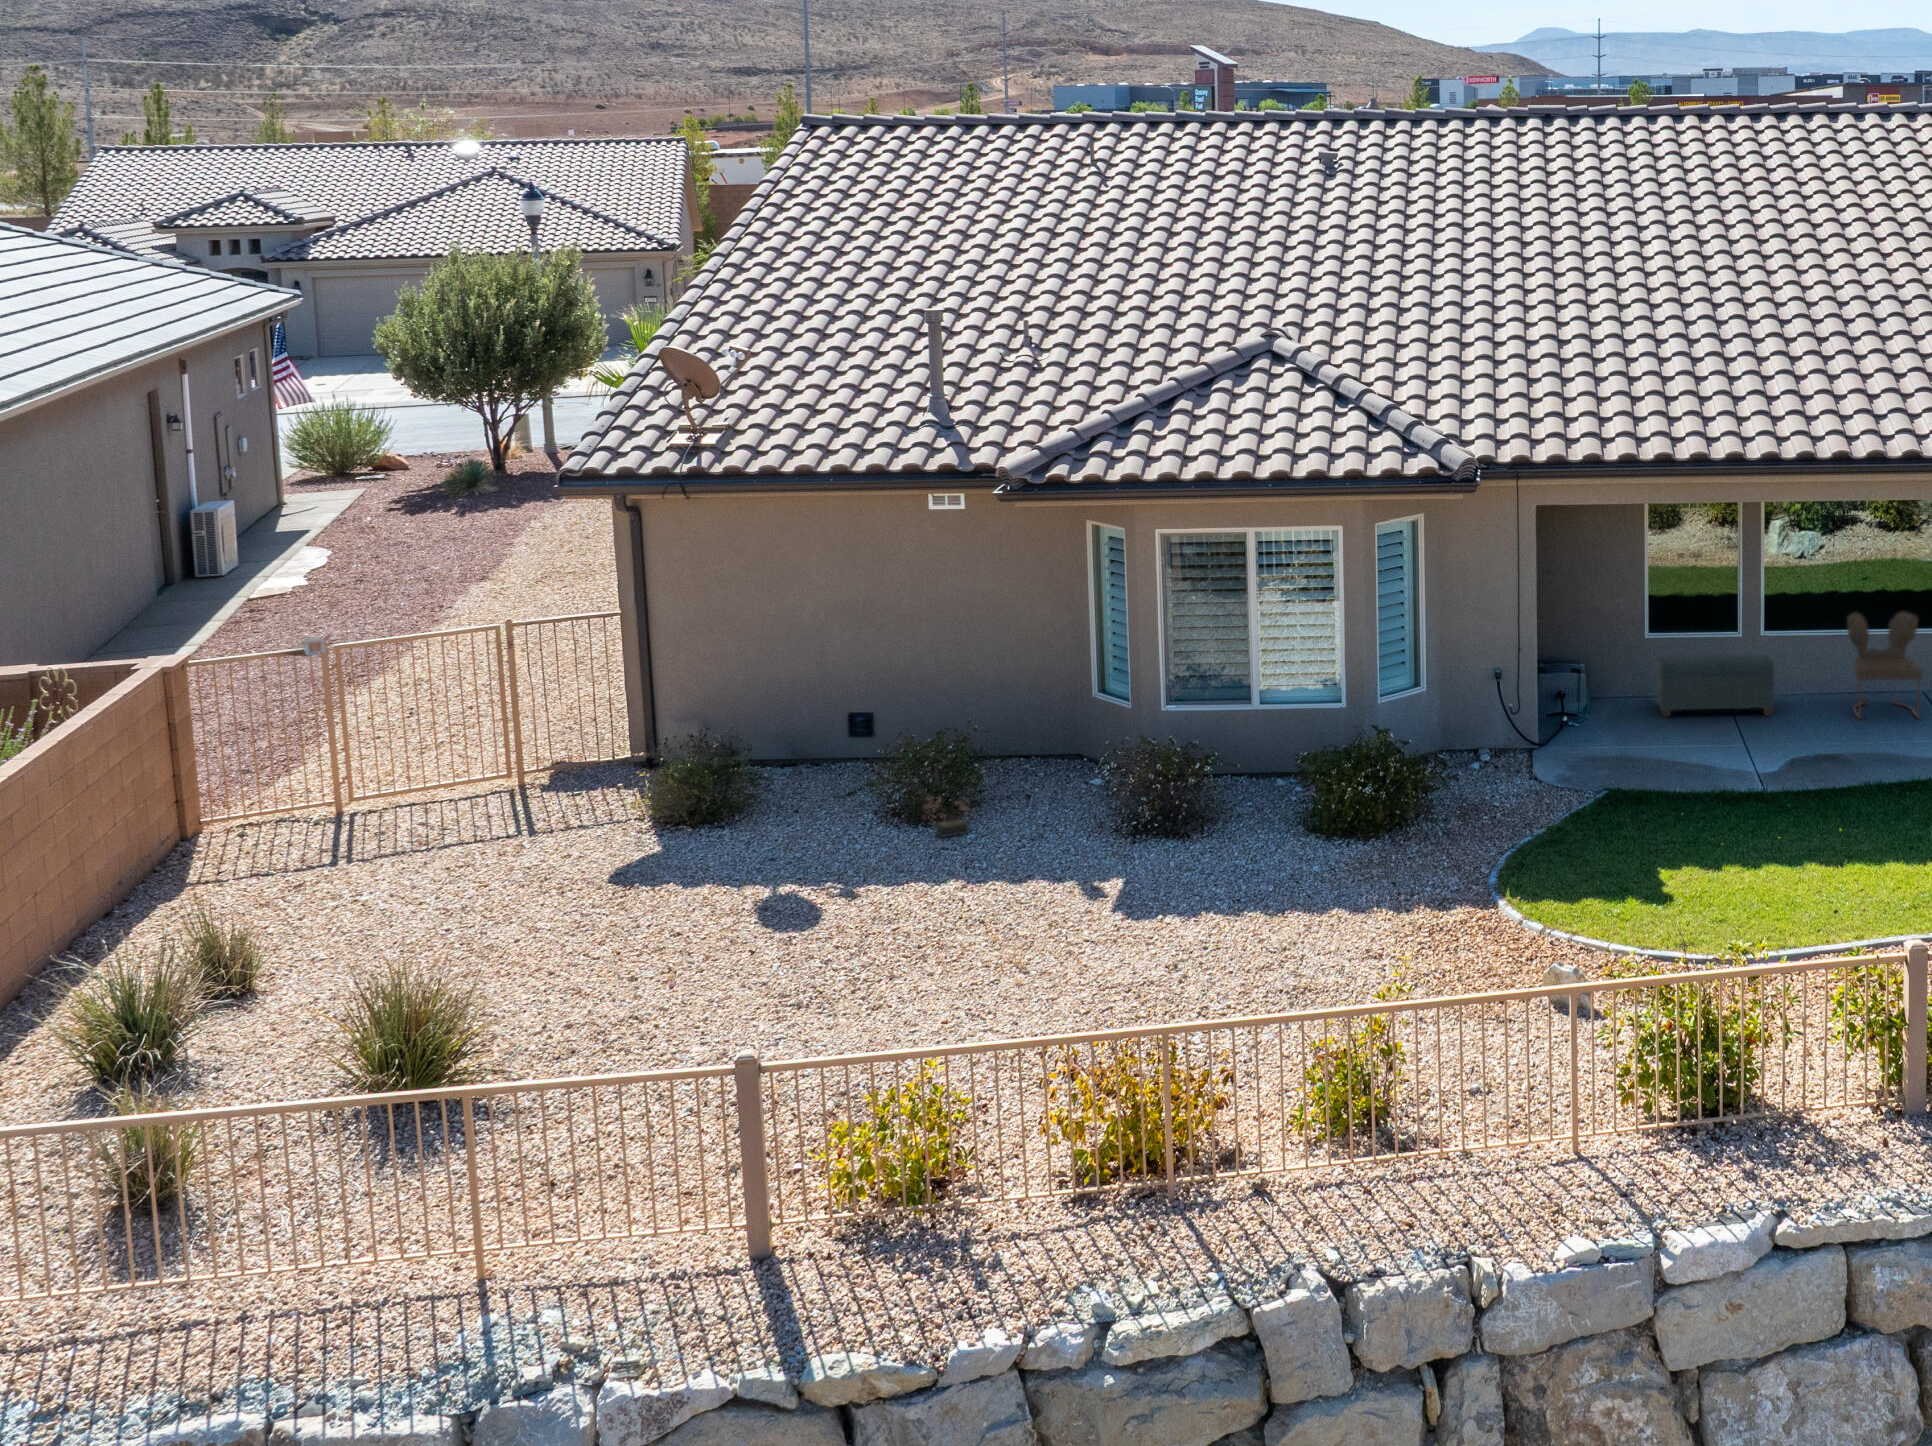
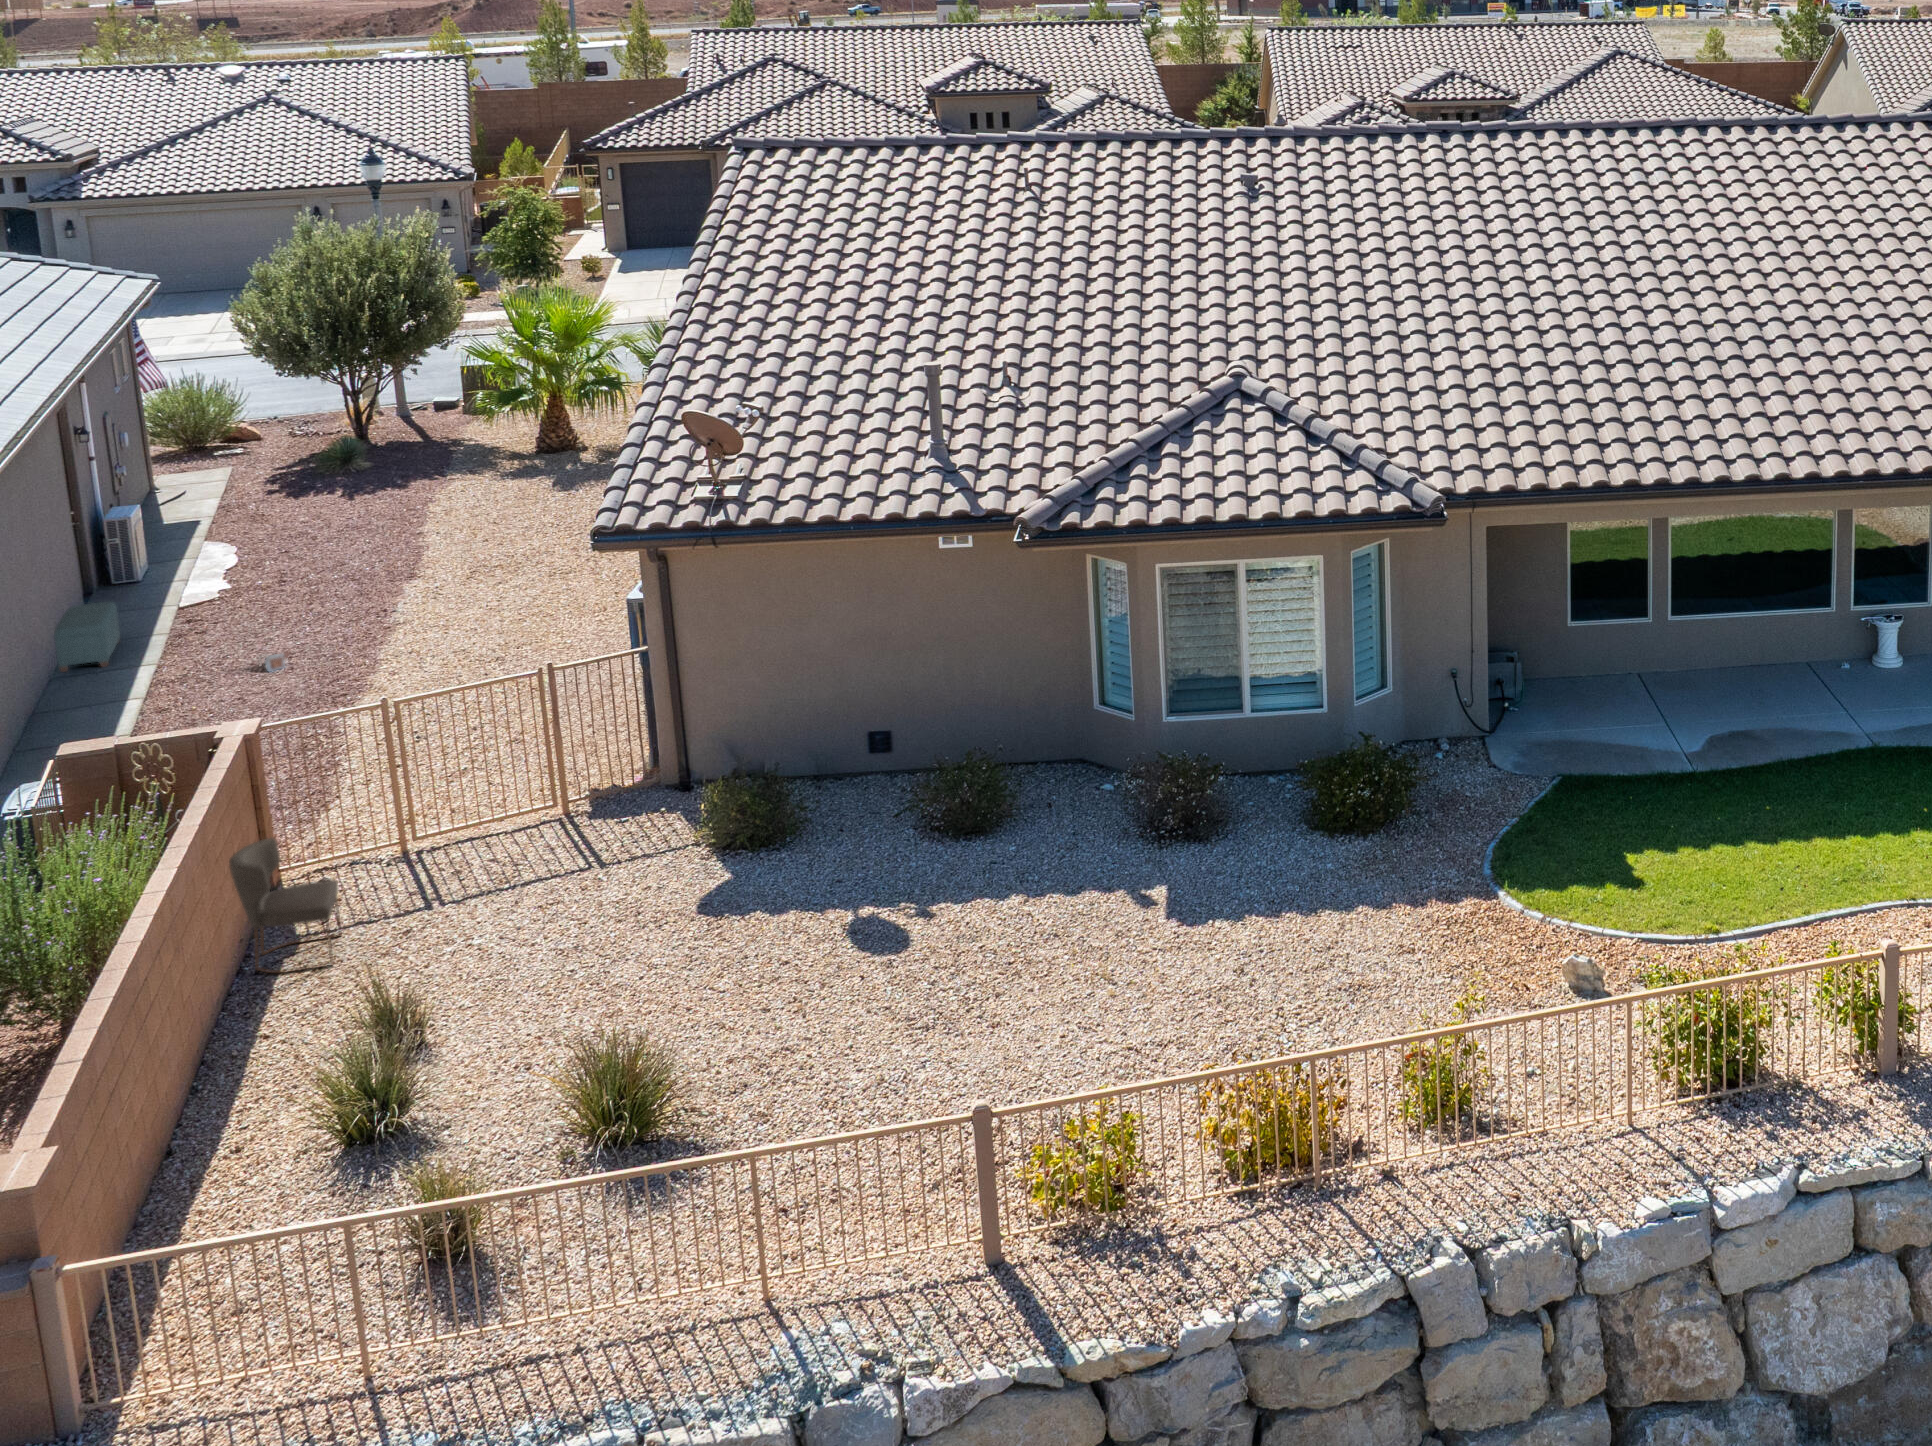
chair: present [1847,612,1922,718] -> present [229,838,342,973]
bench: present [1656,655,1774,717] -> present [54,602,120,672]
decorative plant: present [926,798,969,838] -> none [968,815,1012,853]

